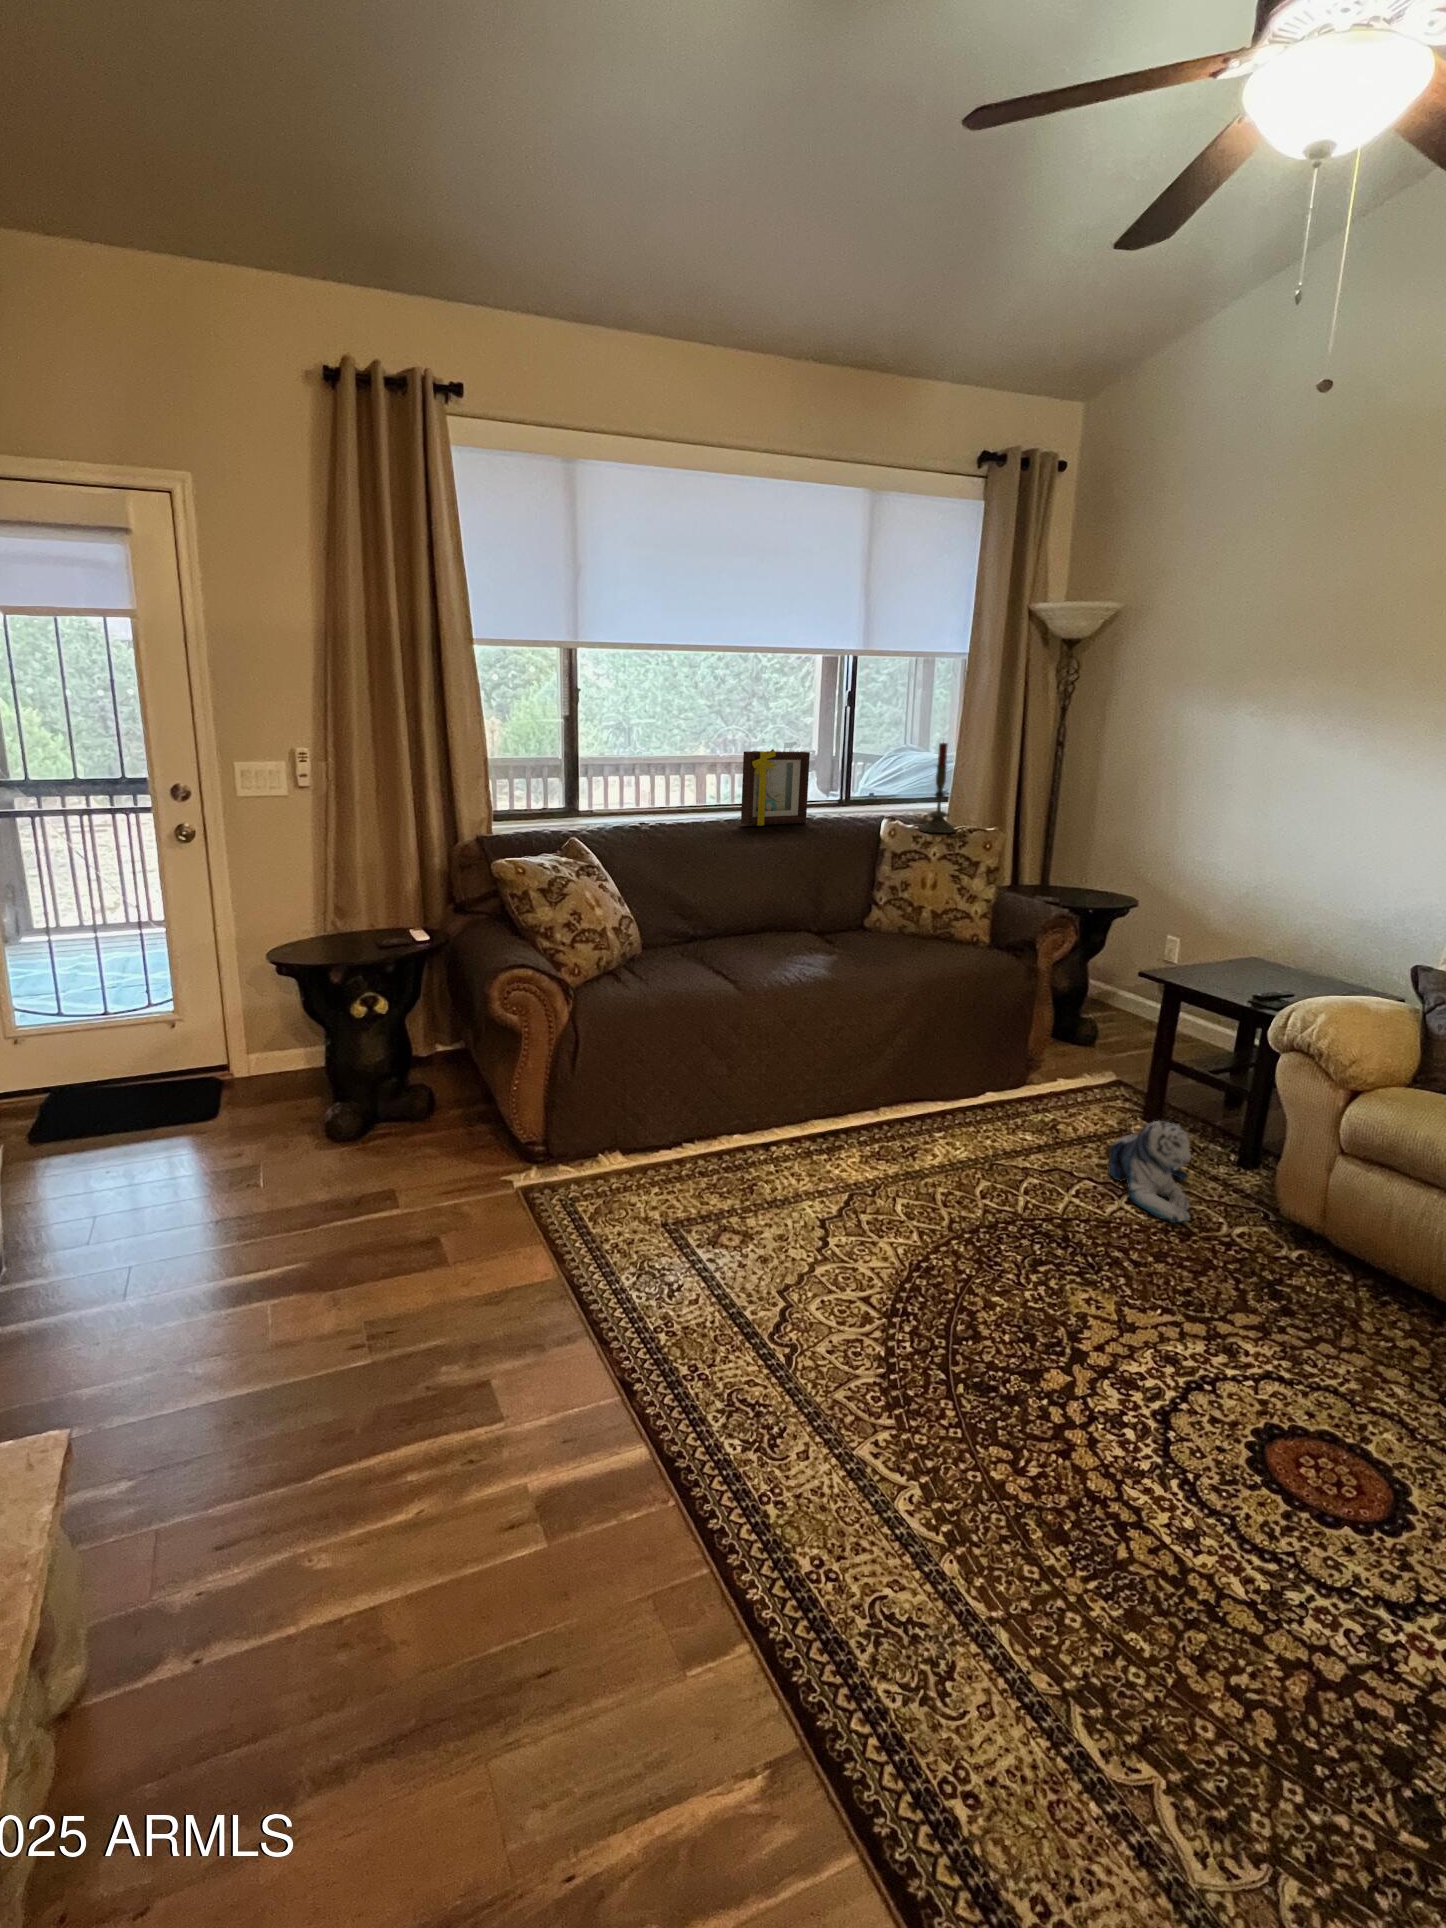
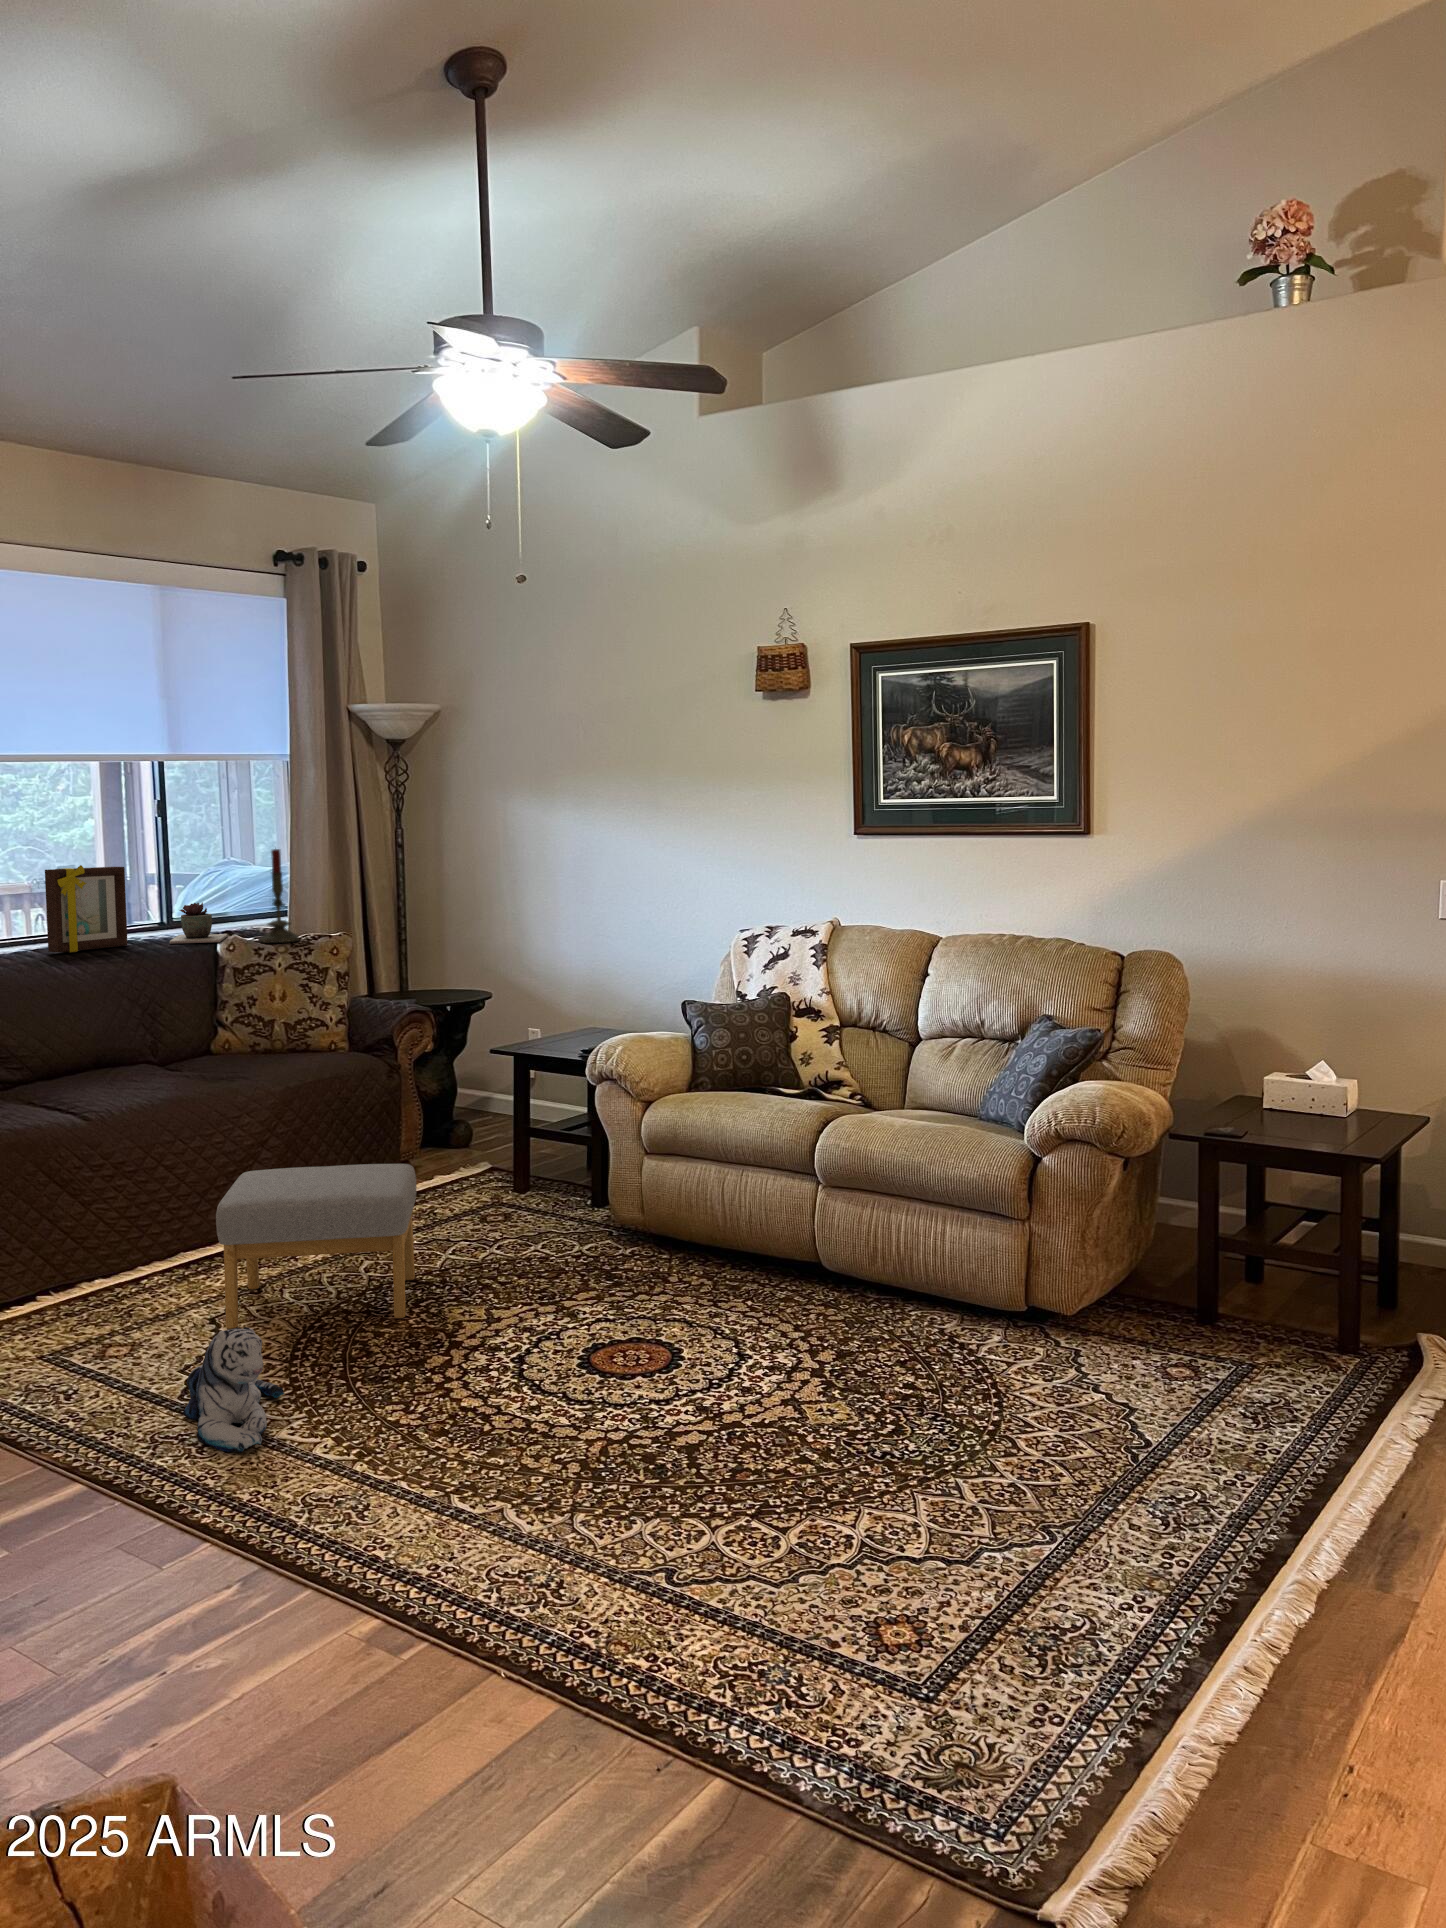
succulent plant: none [841,789,892,827] -> present [170,903,228,944]
footstool: none [834,1075,1049,1284] -> present [216,1164,416,1329]
plush toy: present [1108,1121,1191,1223] -> present [183,1327,284,1452]

